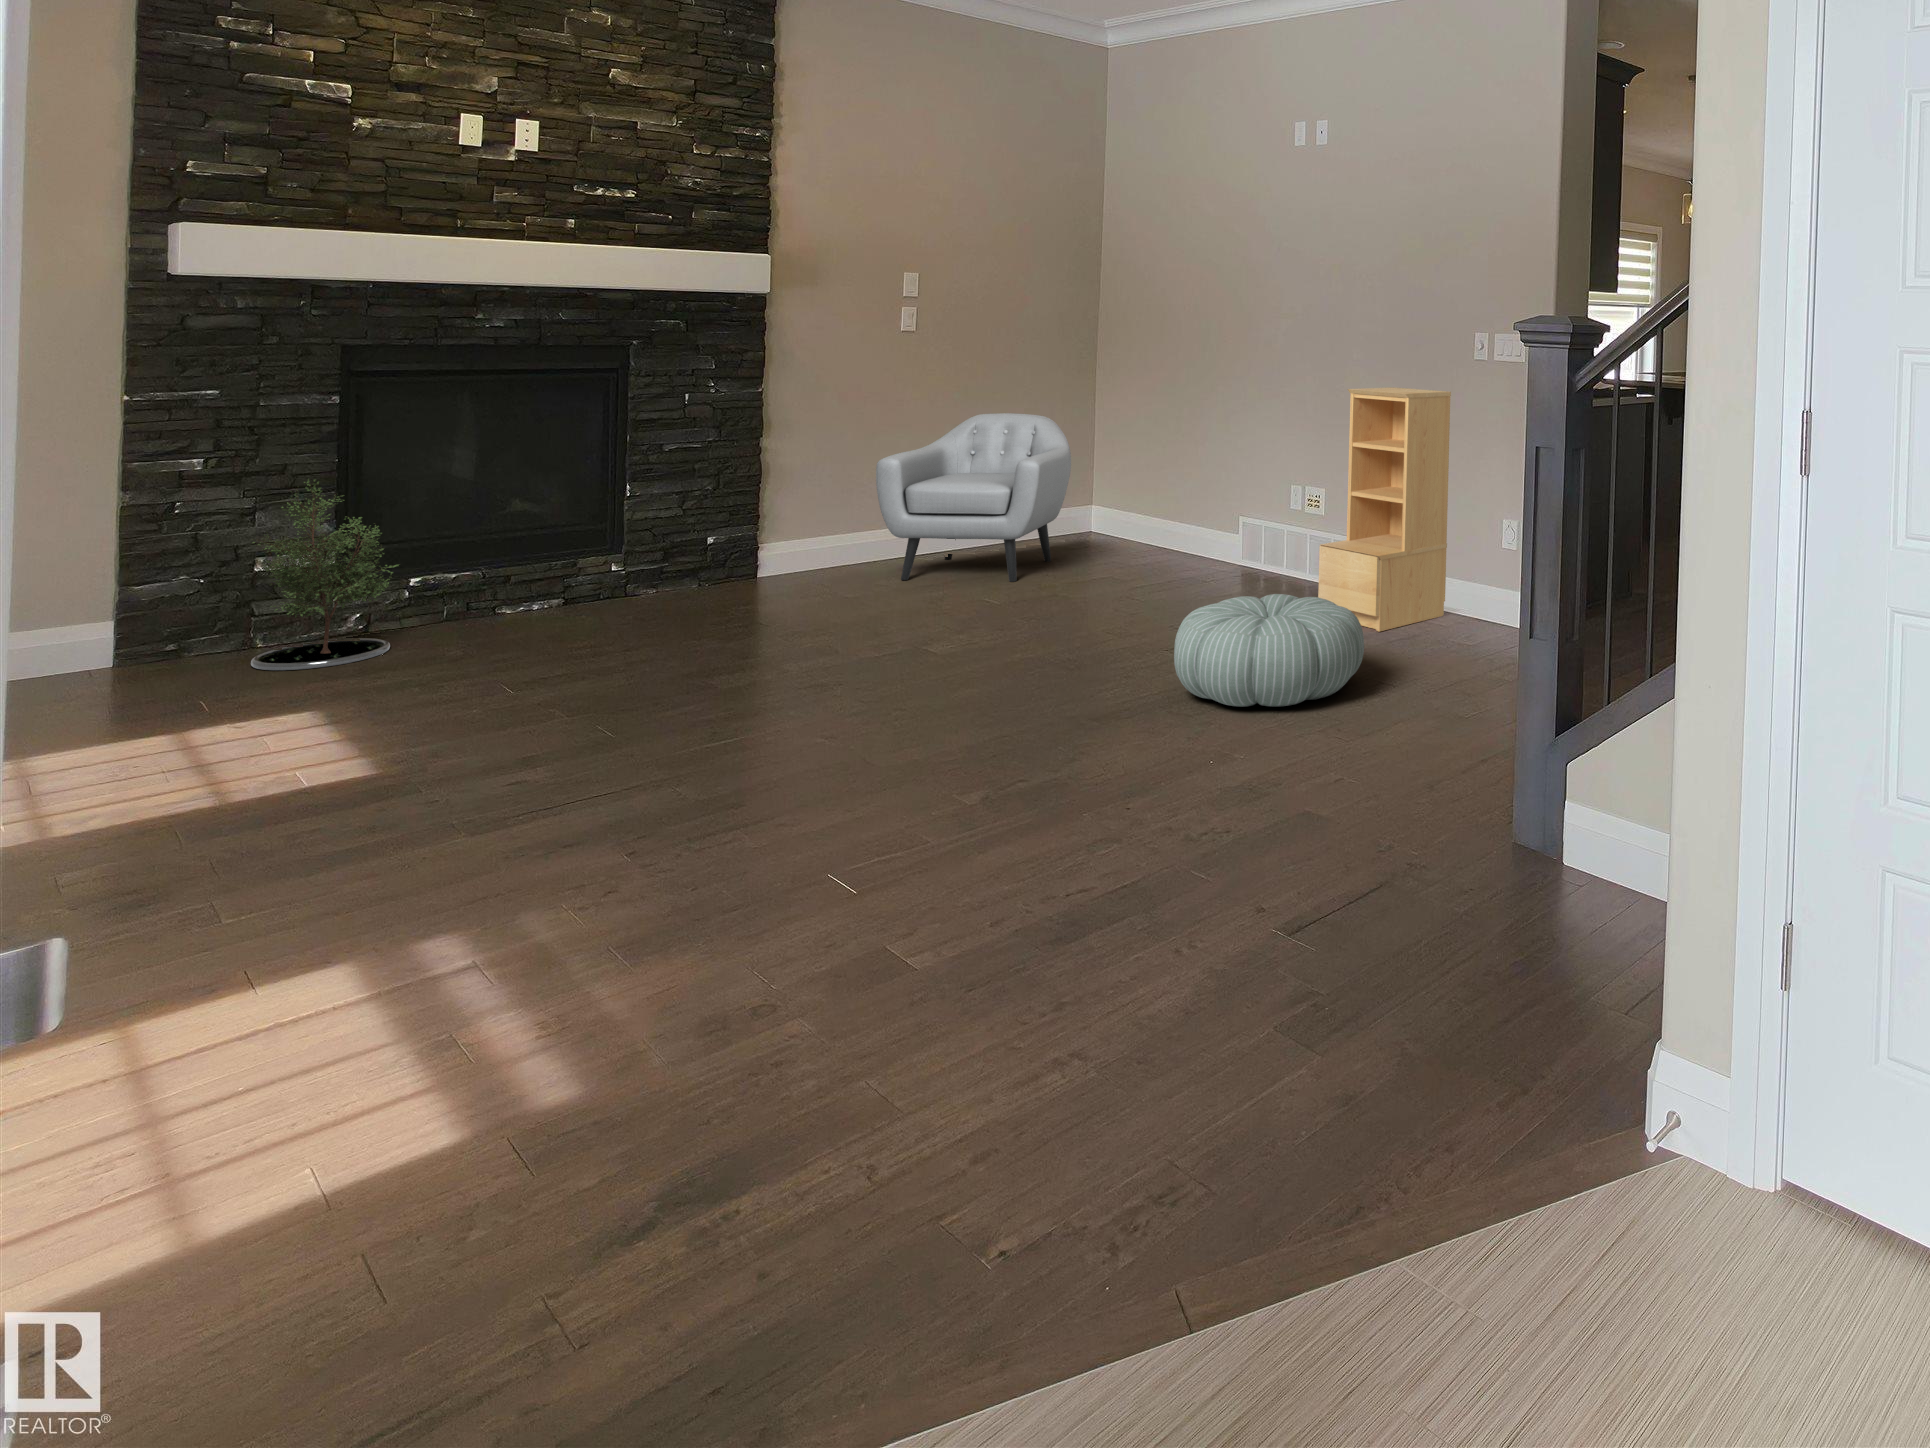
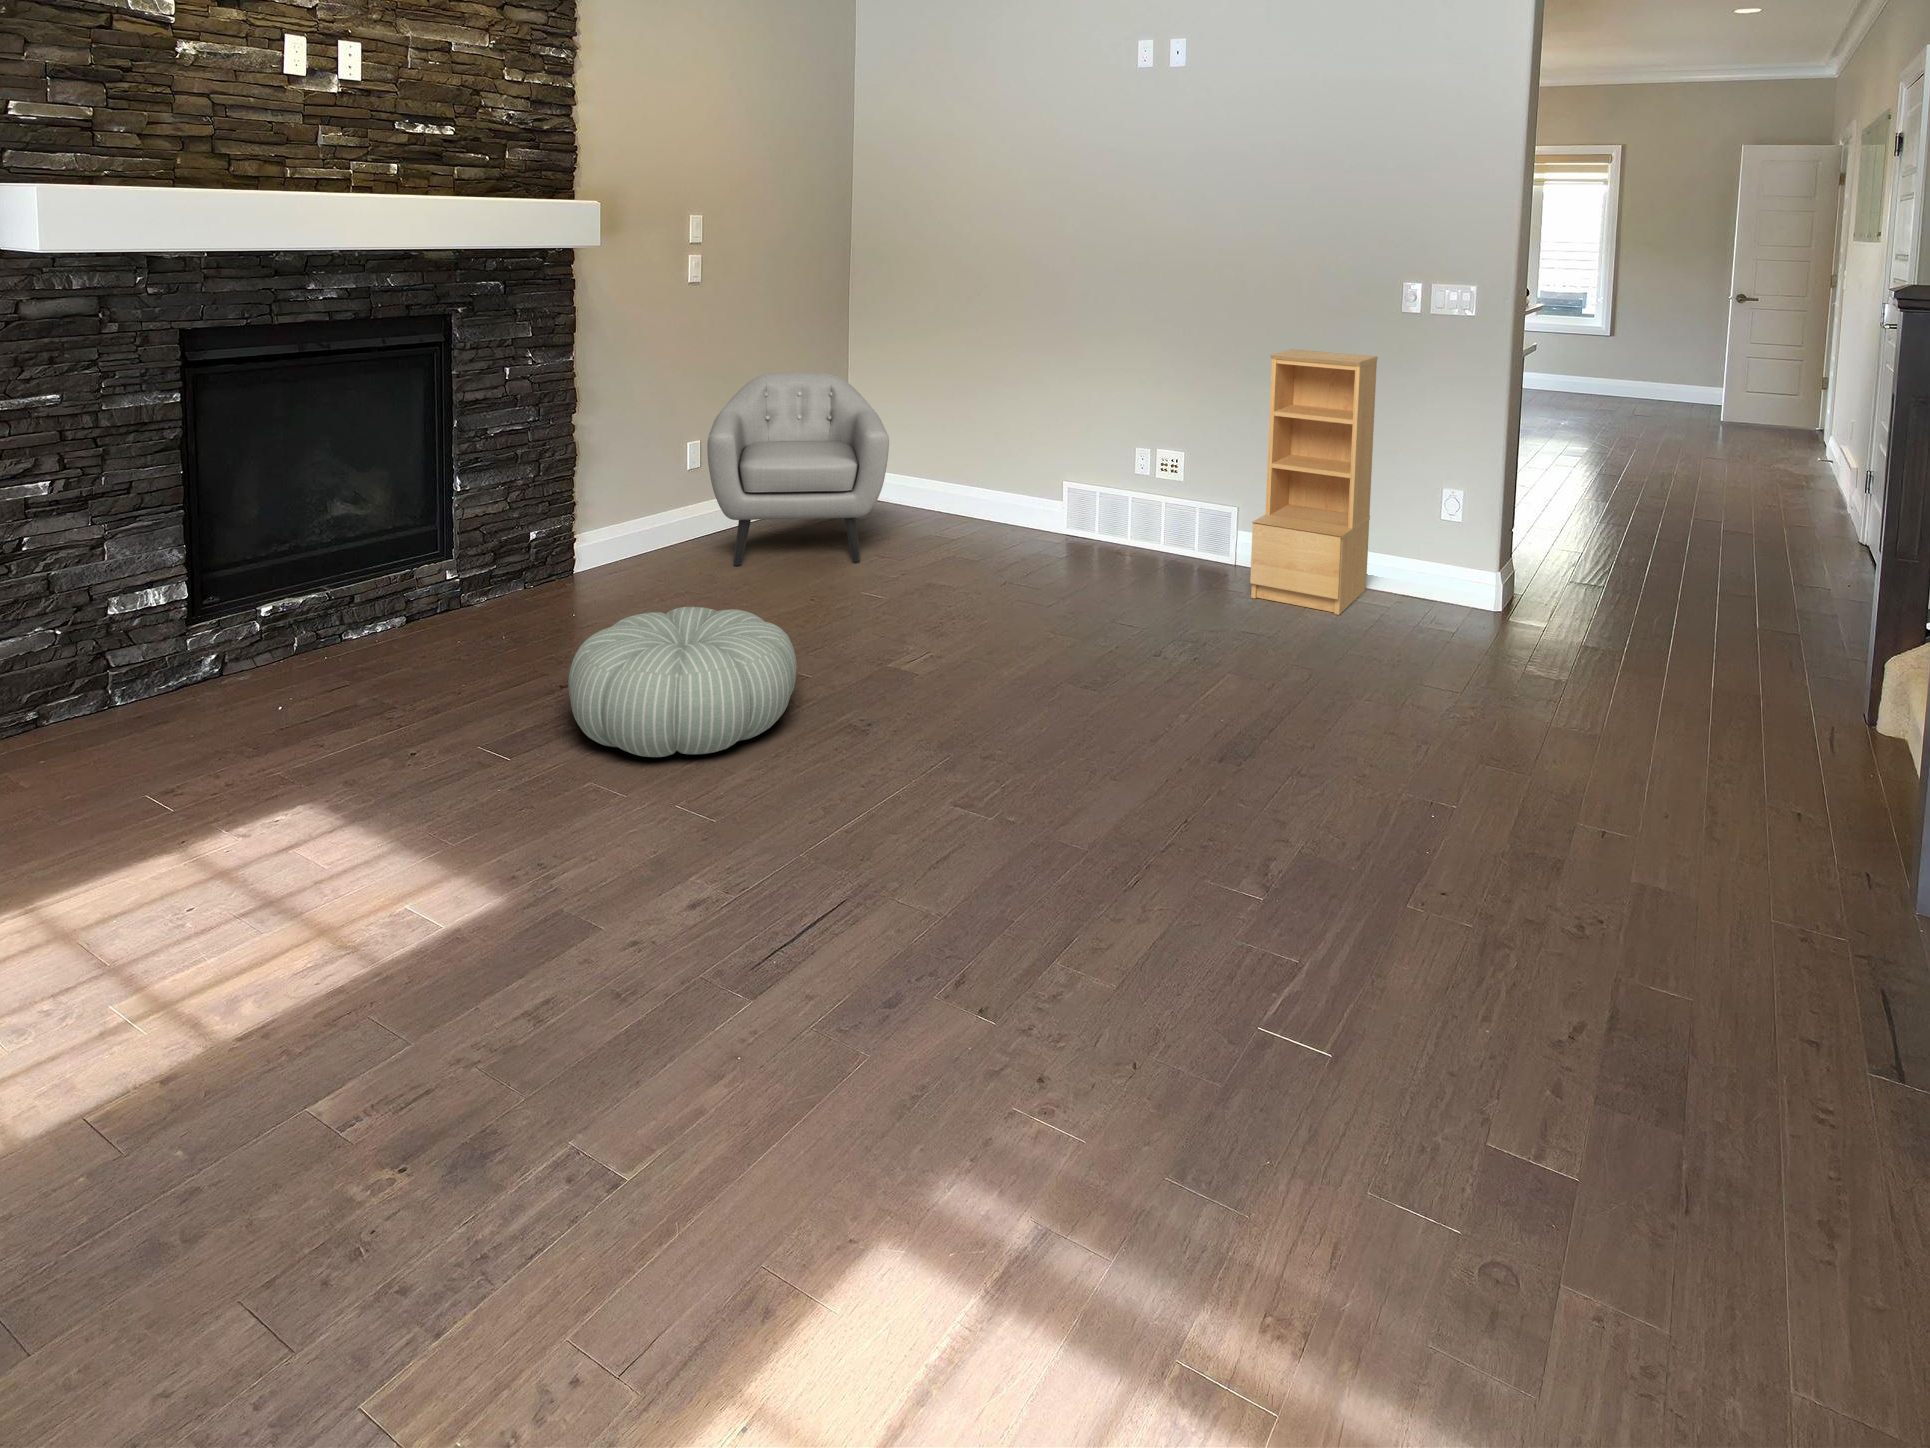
potted tree: present [251,479,399,670] -> none [134,501,287,740]
pouf: present [1174,594,1364,707] -> present [568,607,796,757]

